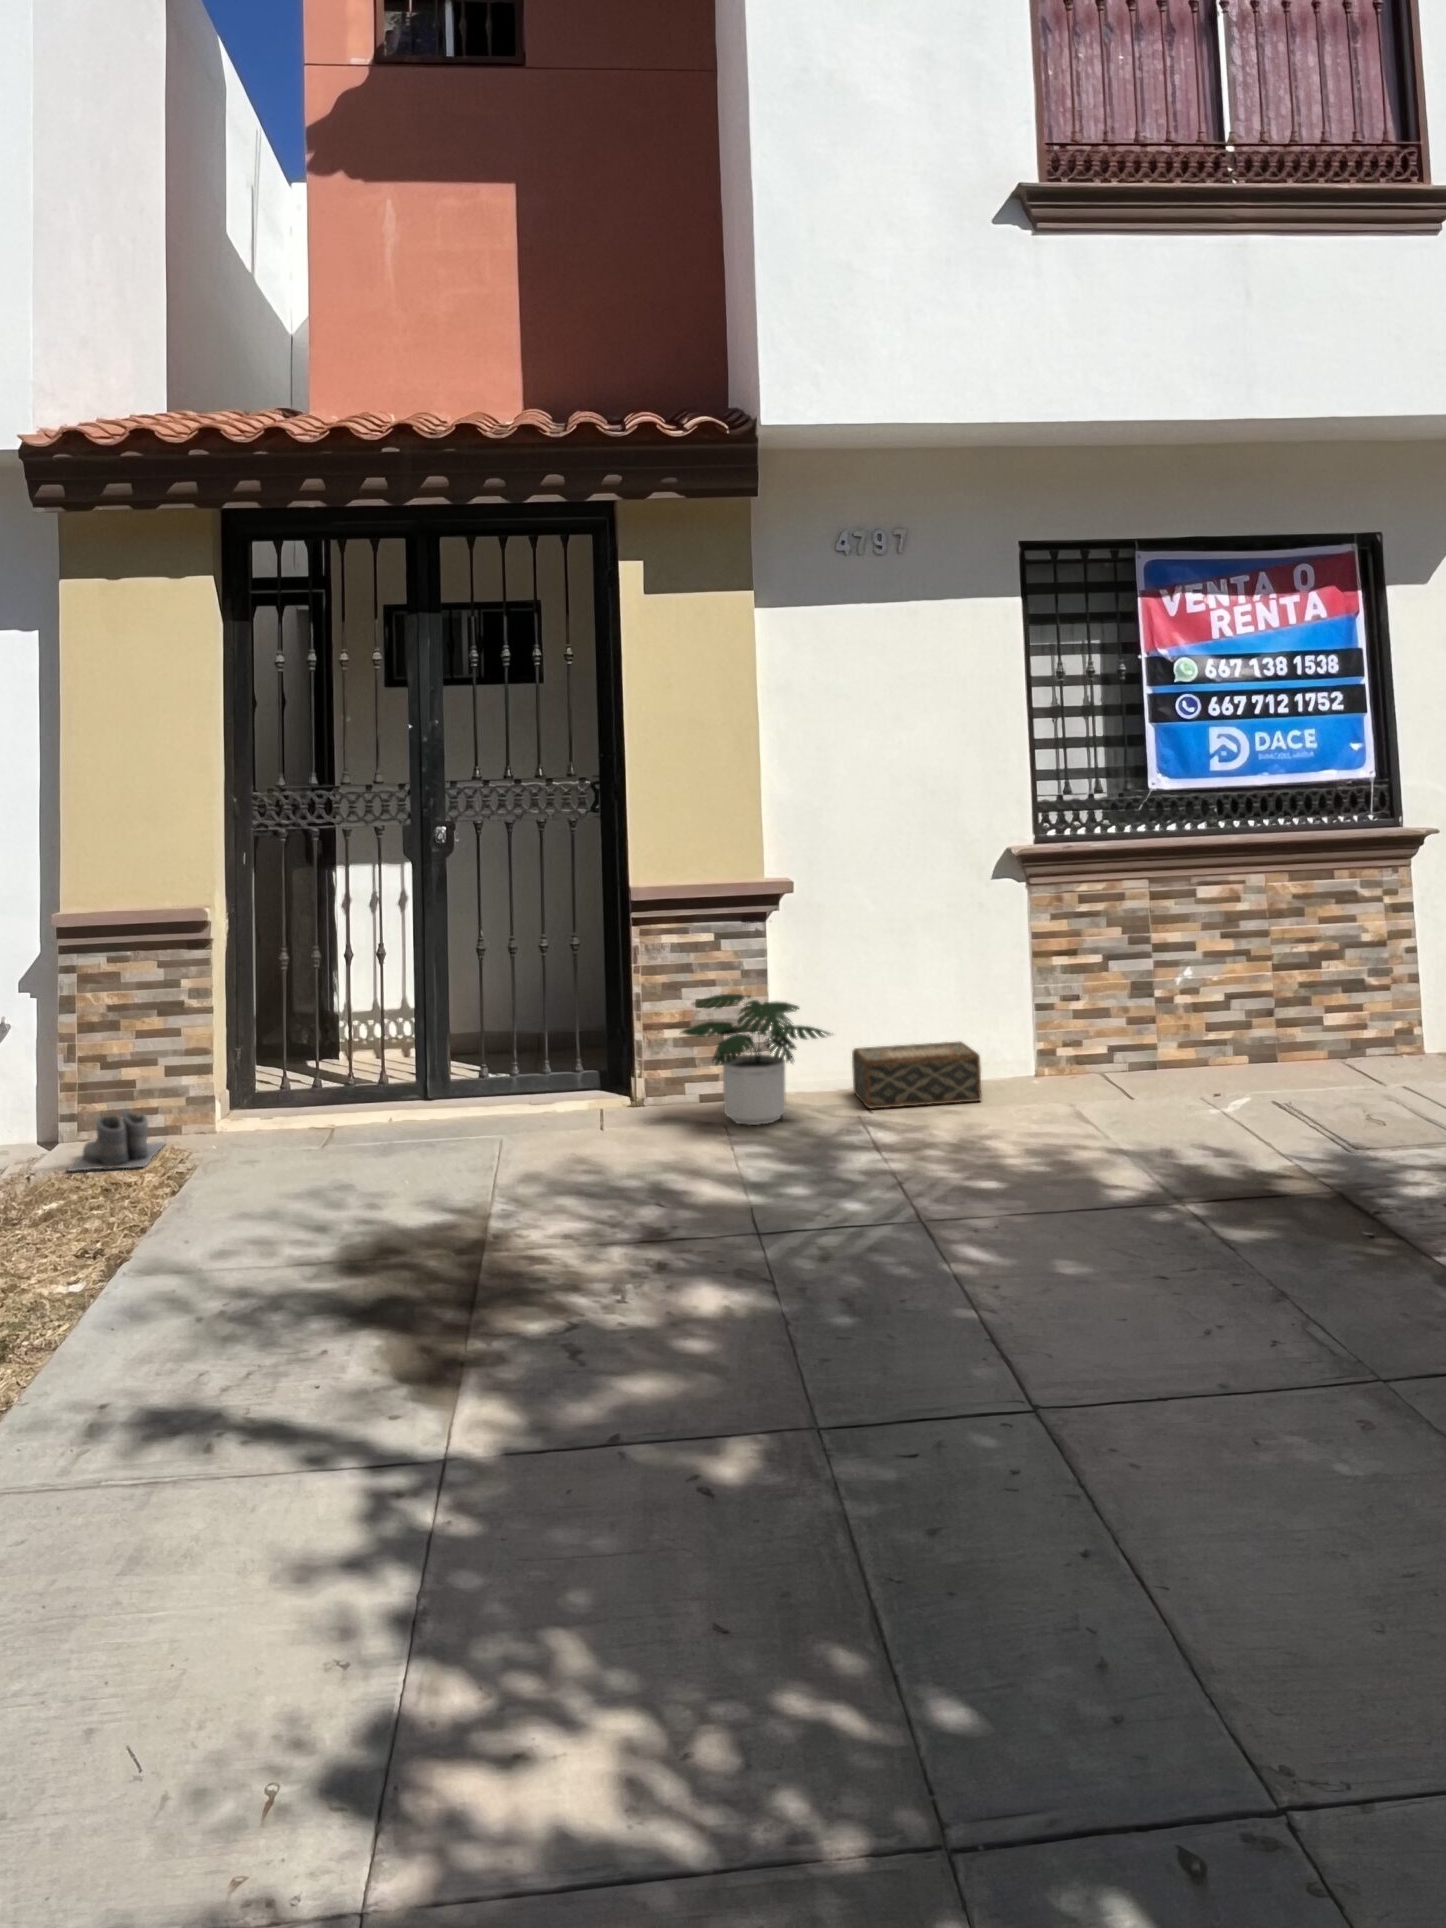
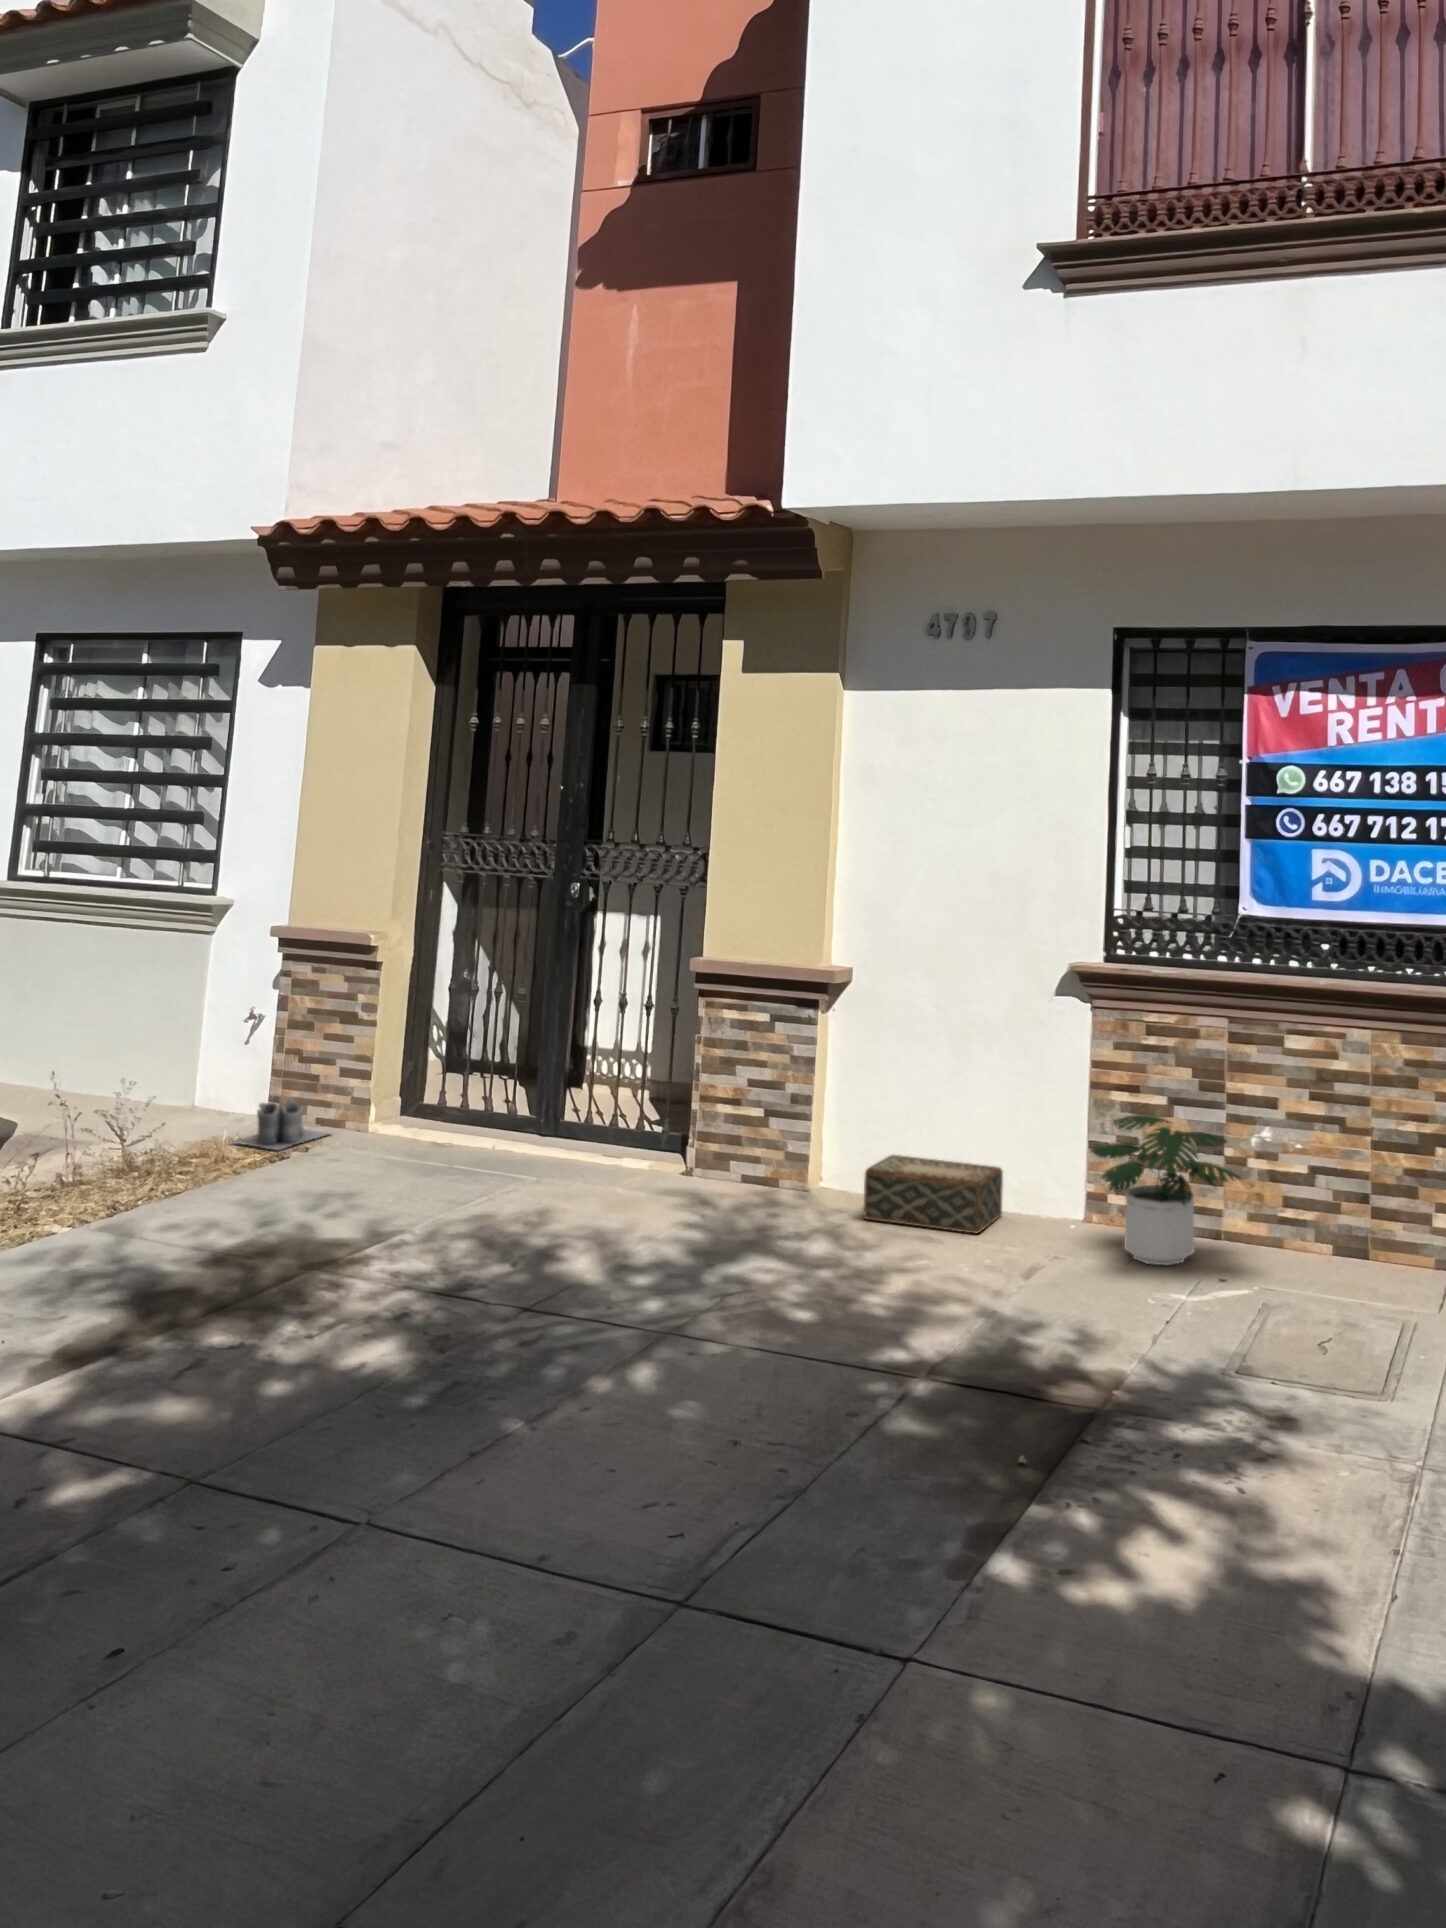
potted plant: present [682,994,830,1125] -> present [1090,1115,1241,1265]

